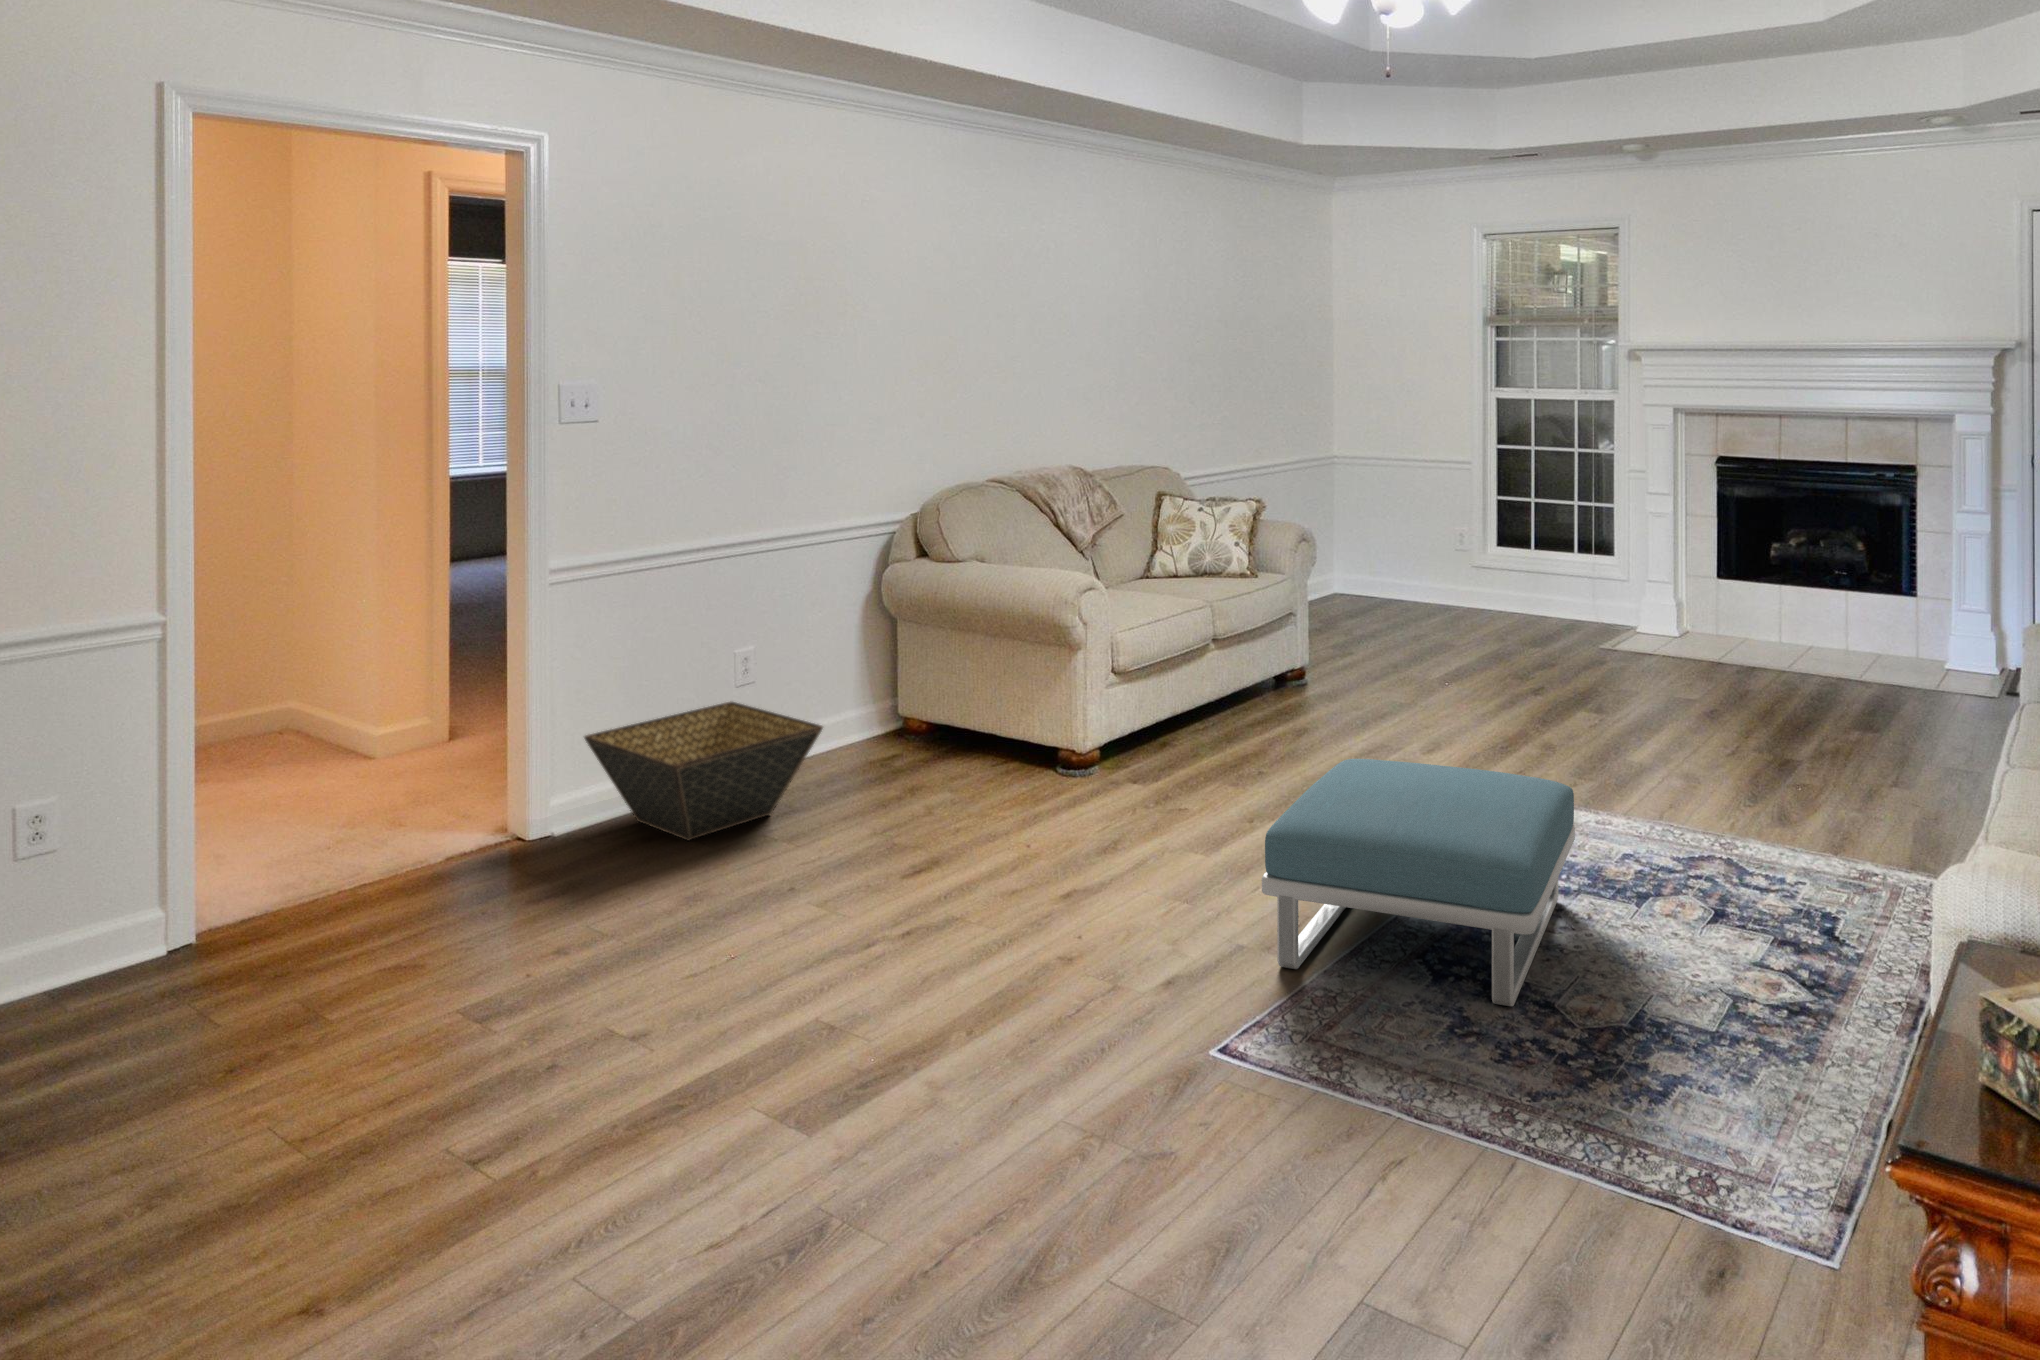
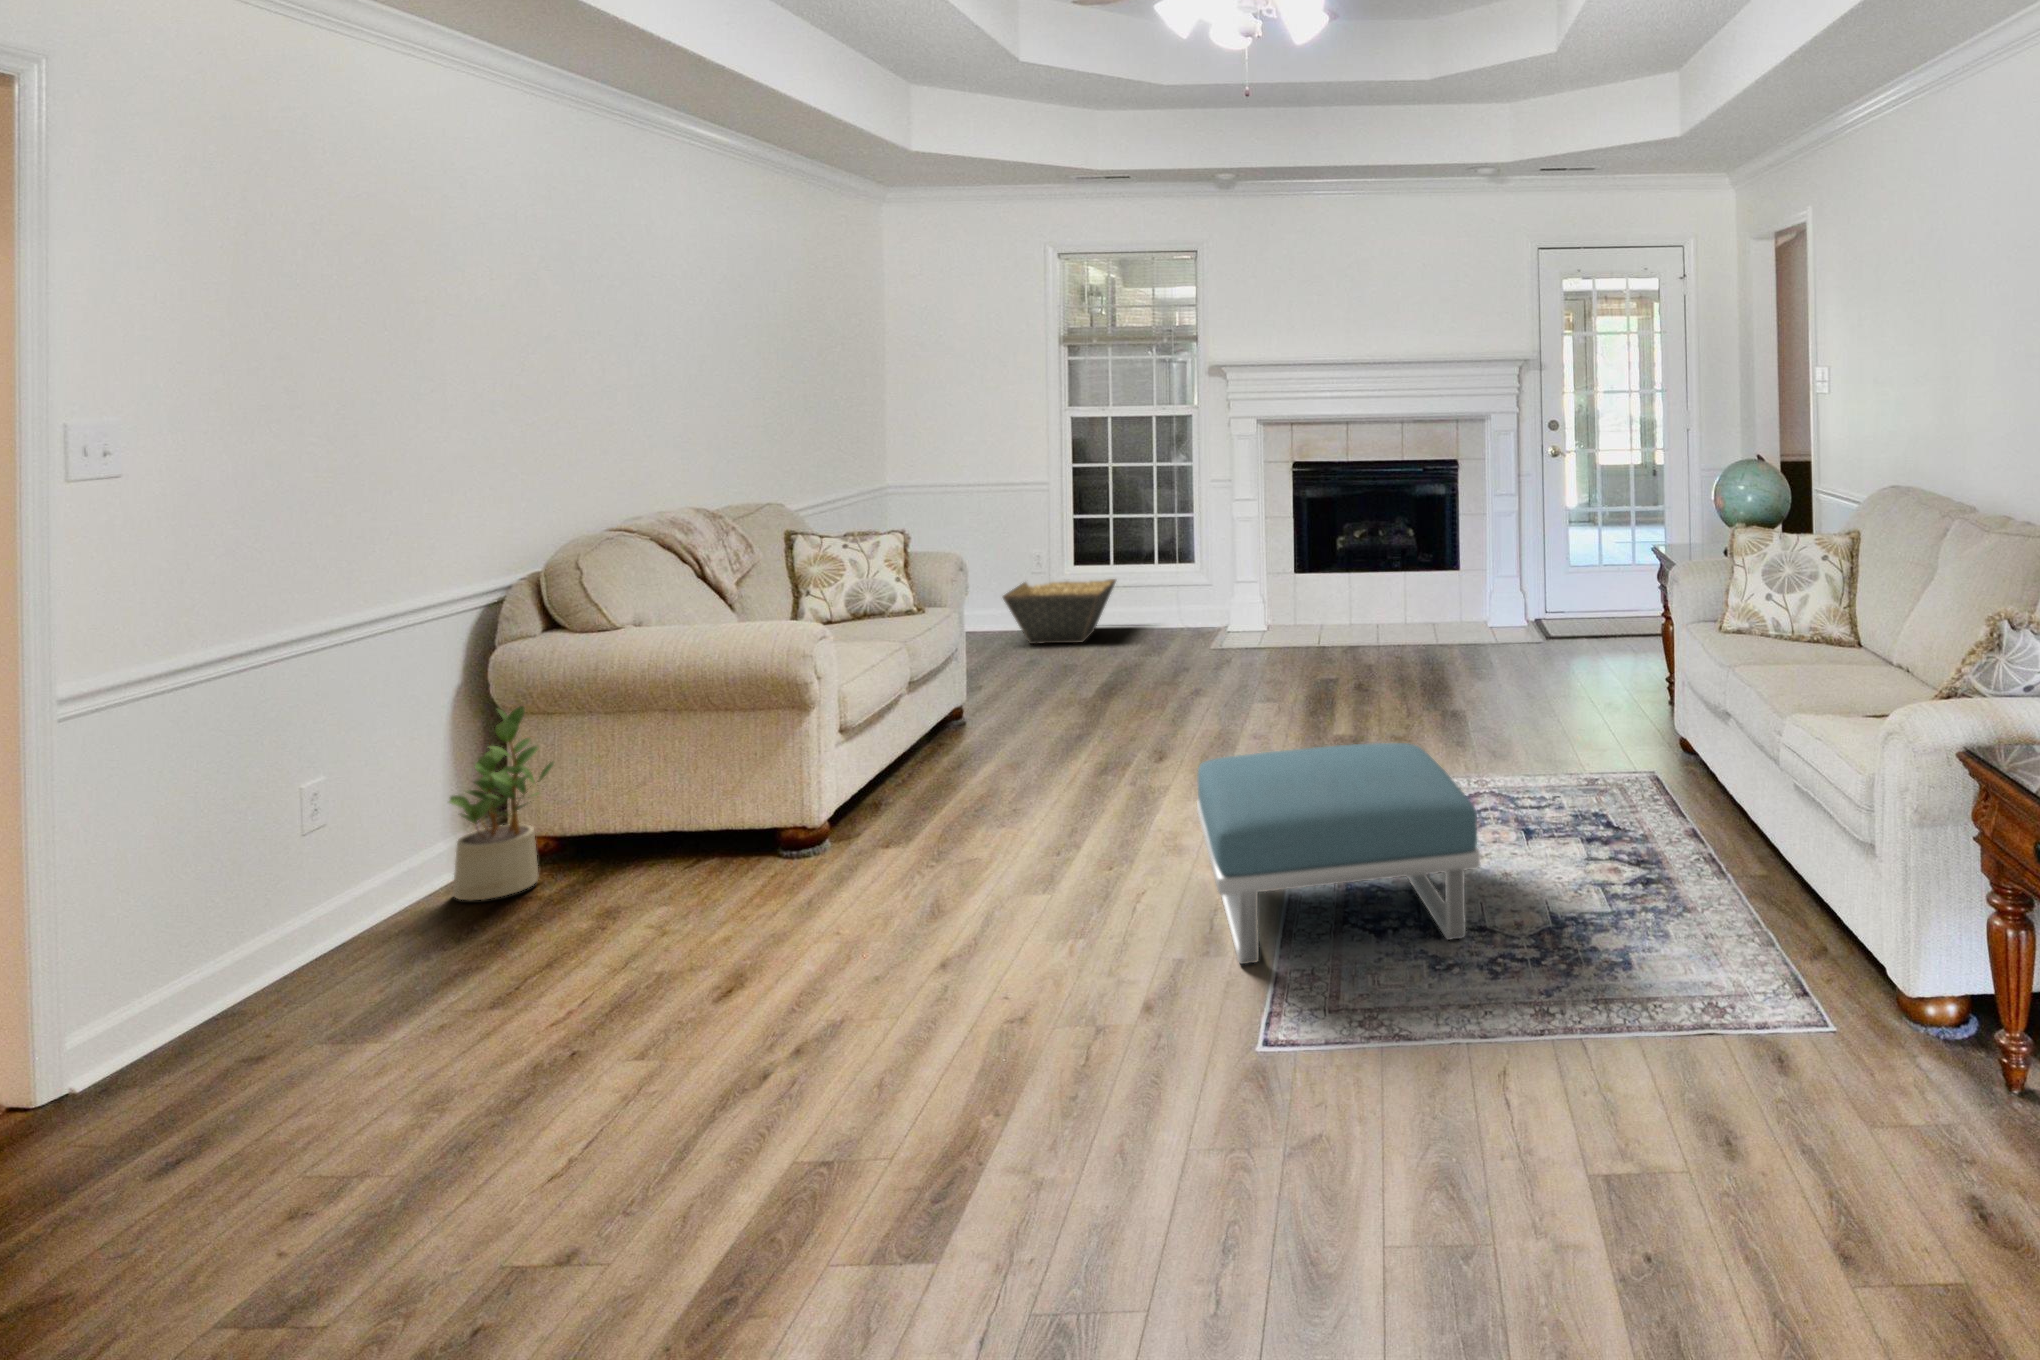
potted plant: none [838,614,911,760] -> present [449,706,554,901]
basket: present [584,701,823,841] -> present [1003,579,1116,644]

